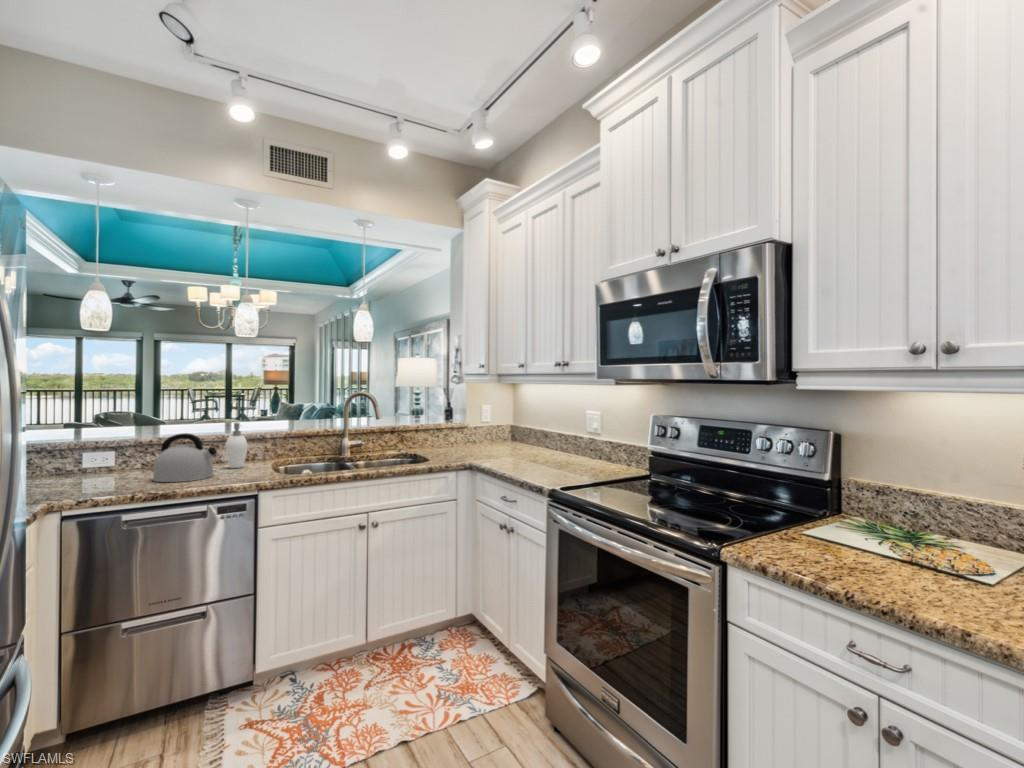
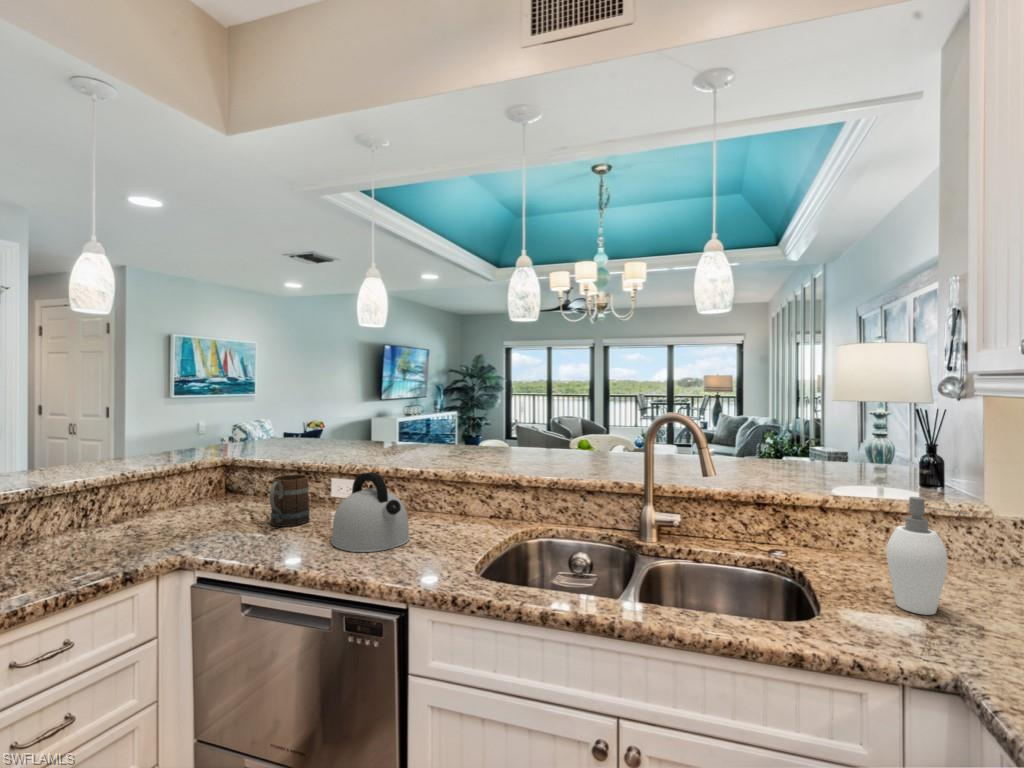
soap dispenser: present [225,423,248,468] -> present [886,497,968,615]
mug: none [61,447,99,487] -> present [270,474,310,527]

